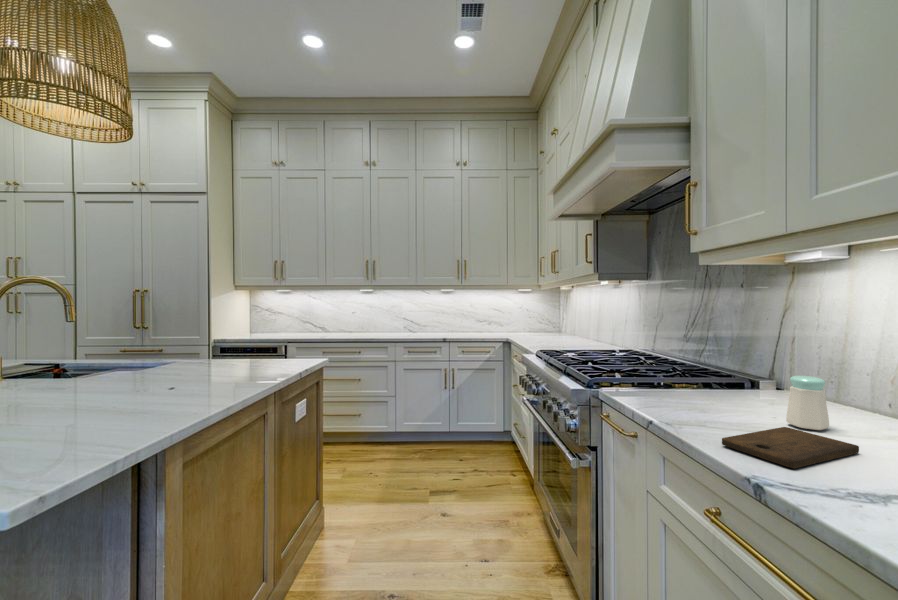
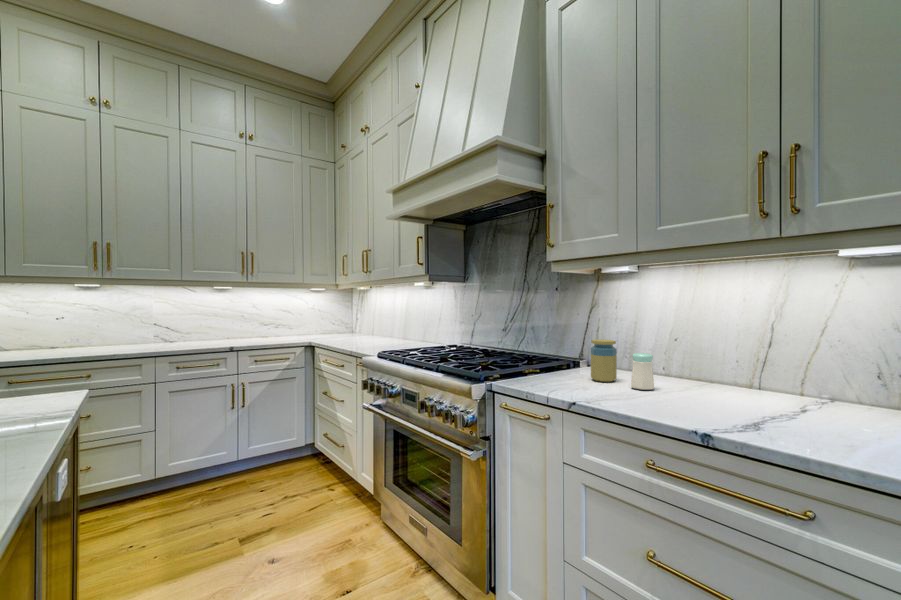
jar: none [745,353,784,412] -> present [591,339,617,382]
cutting board: present [722,427,859,468] -> none [629,390,688,415]

